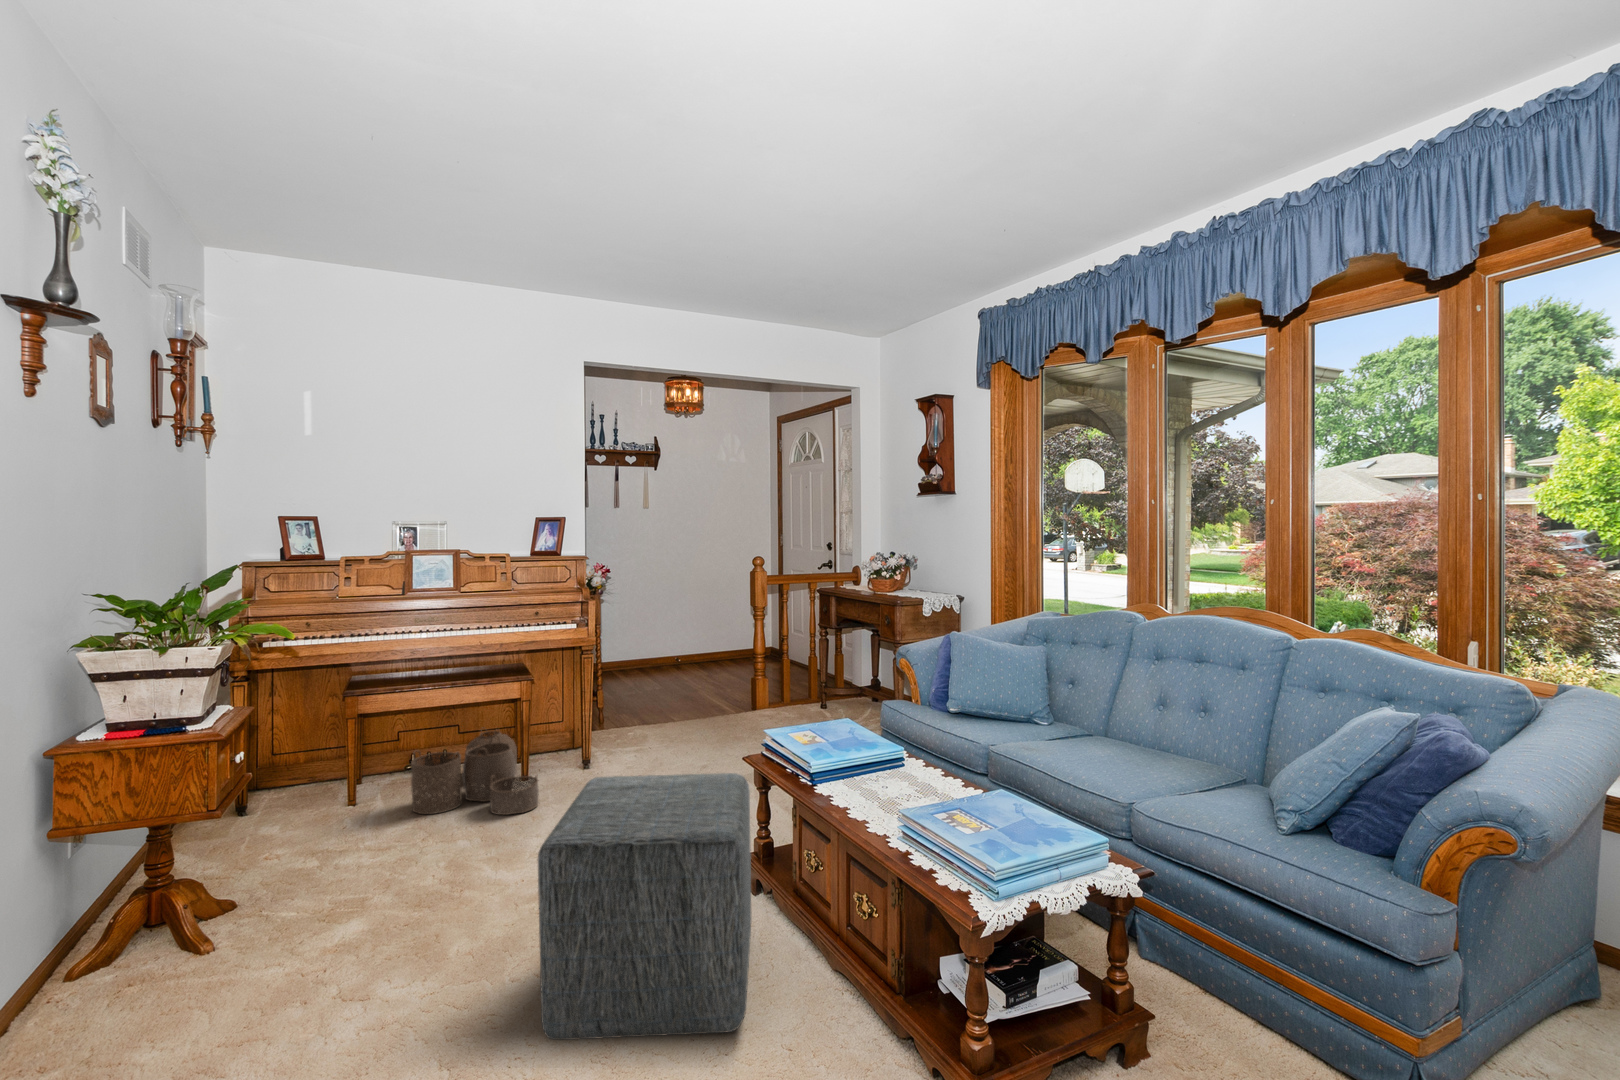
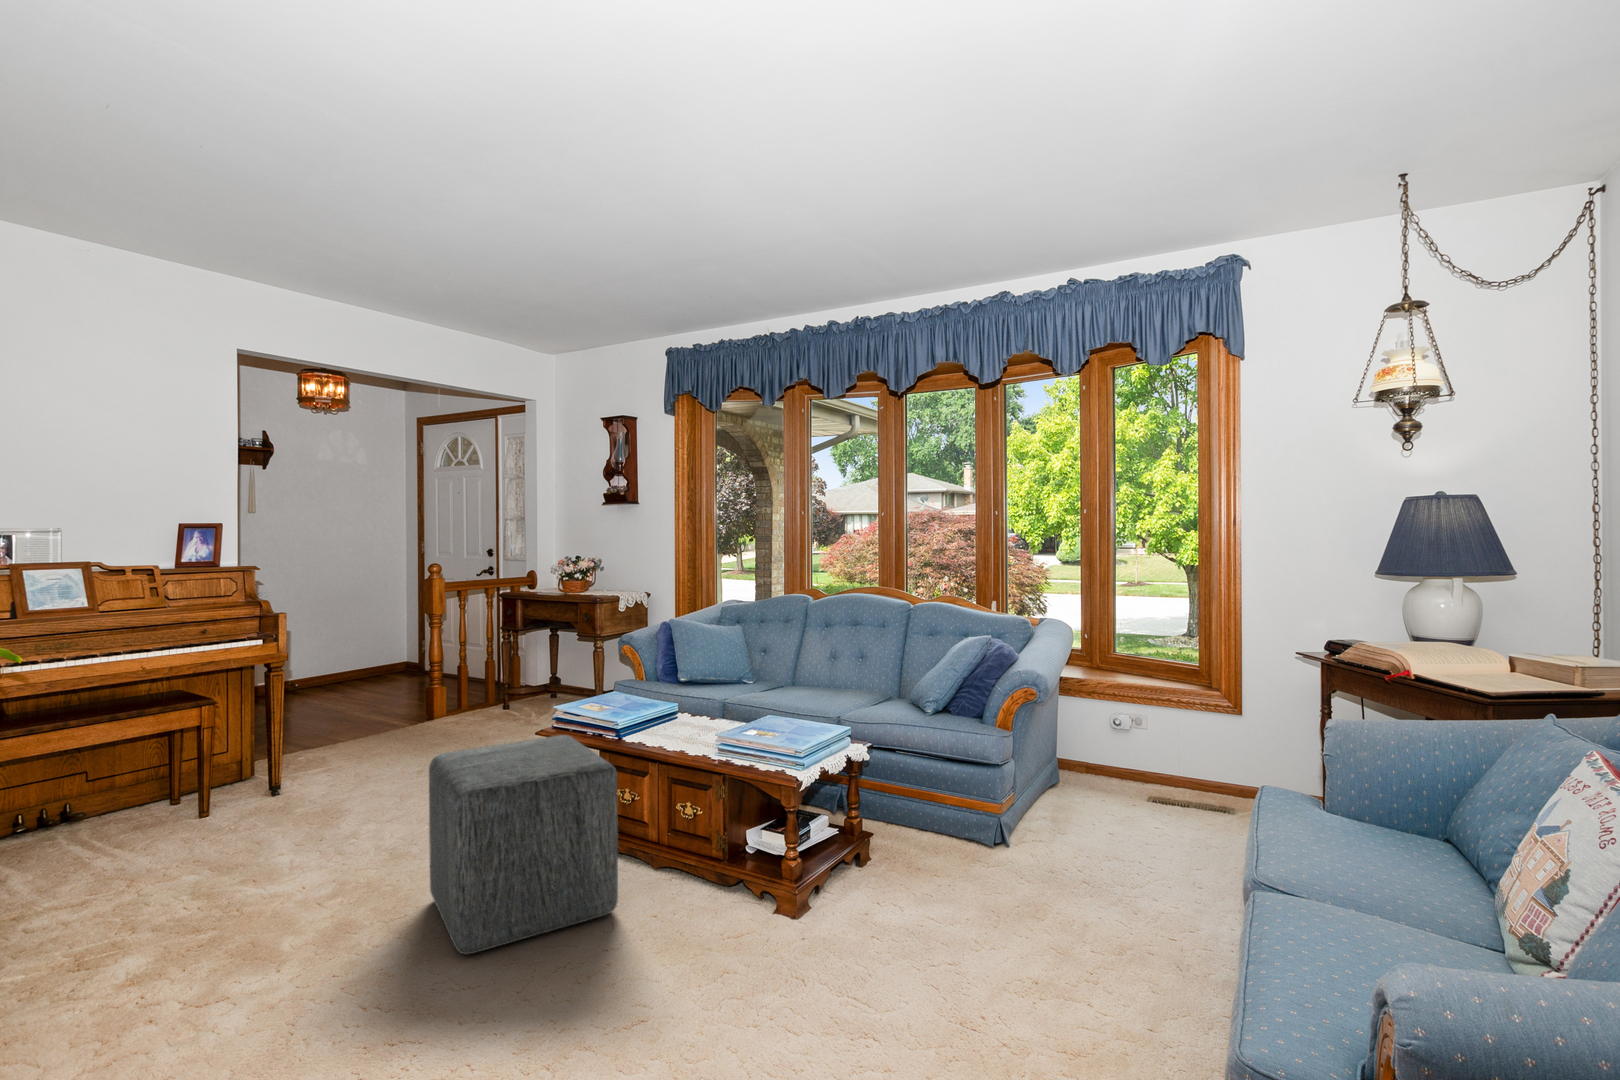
woven basket: present [411,729,539,815] -> none [77,764,258,865]

